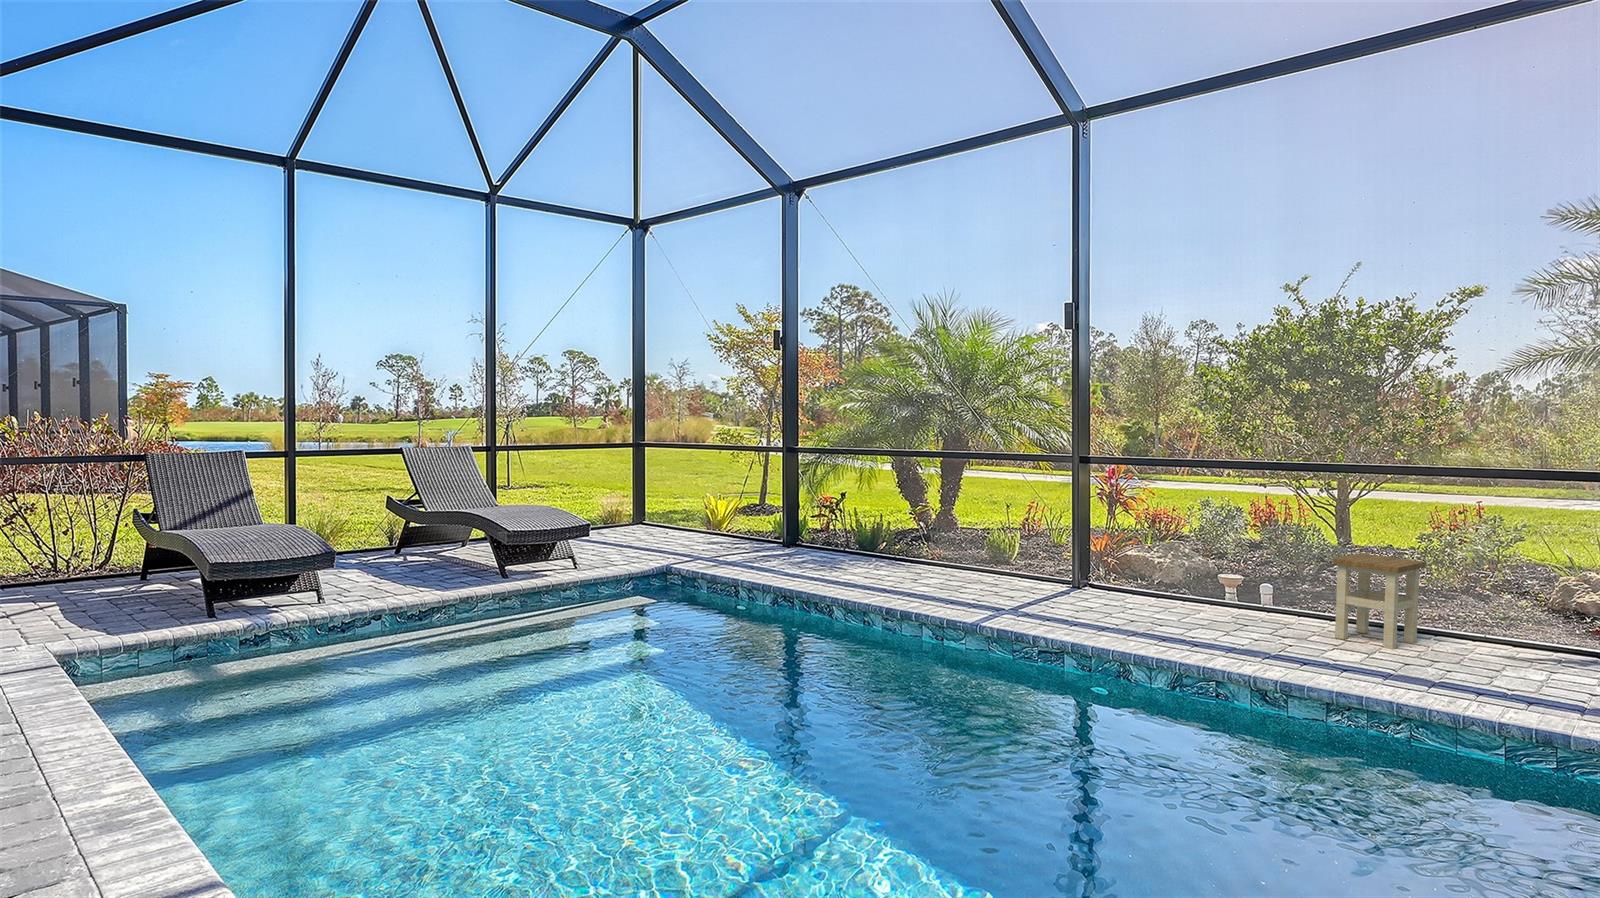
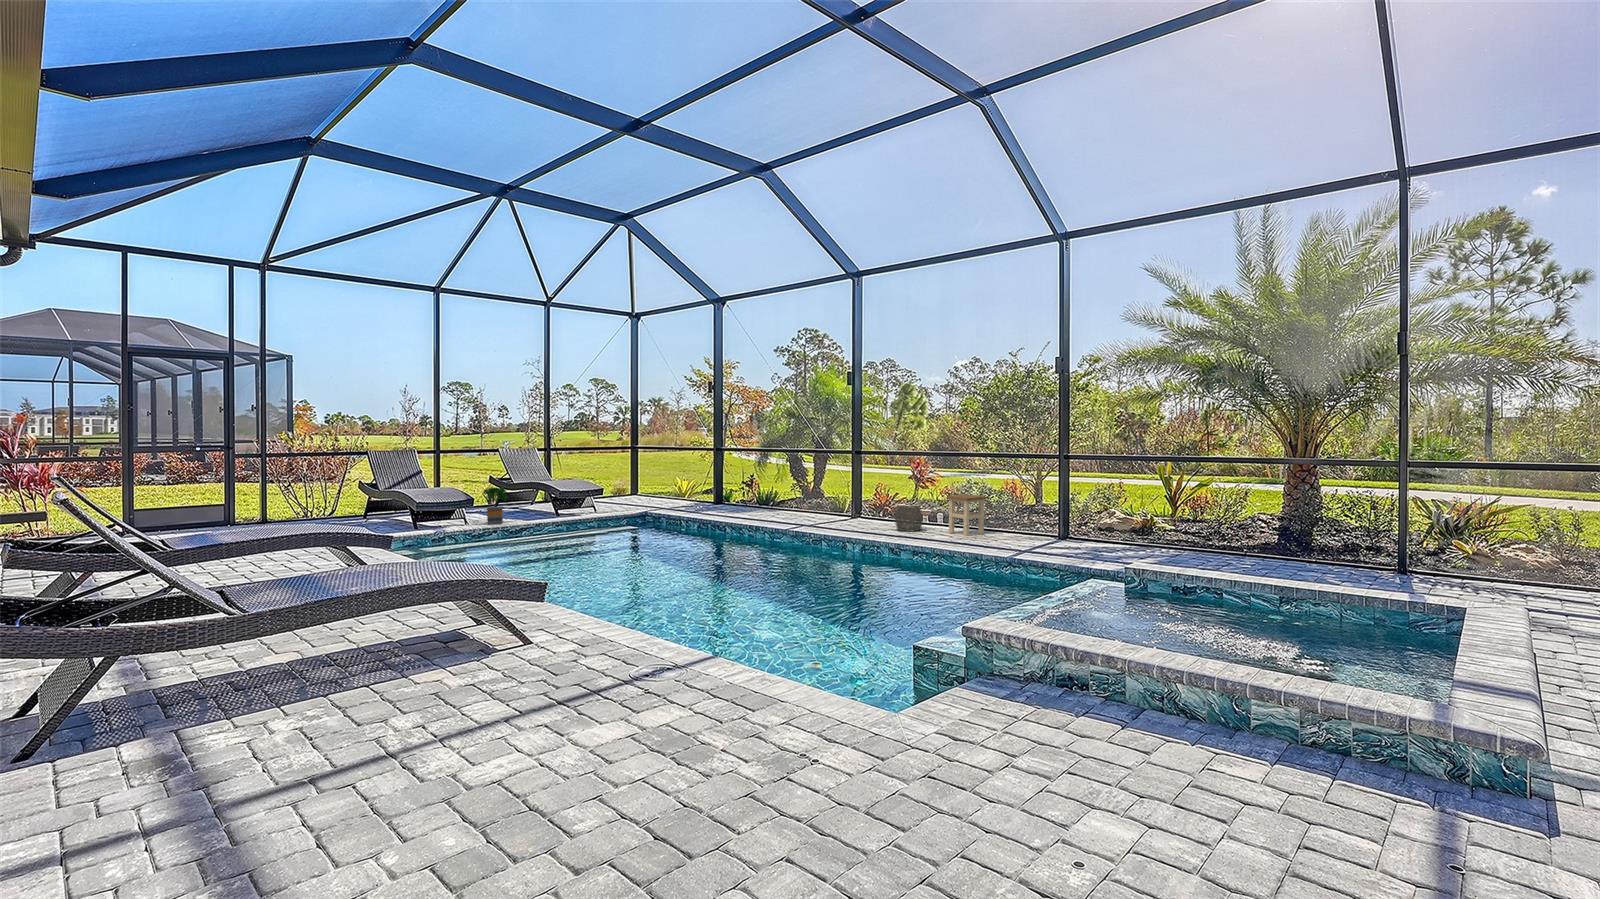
potted tree: none [355,525,409,601] -> present [483,487,508,525]
woven basket: none [1200,572,1266,632] -> present [895,505,923,532]

